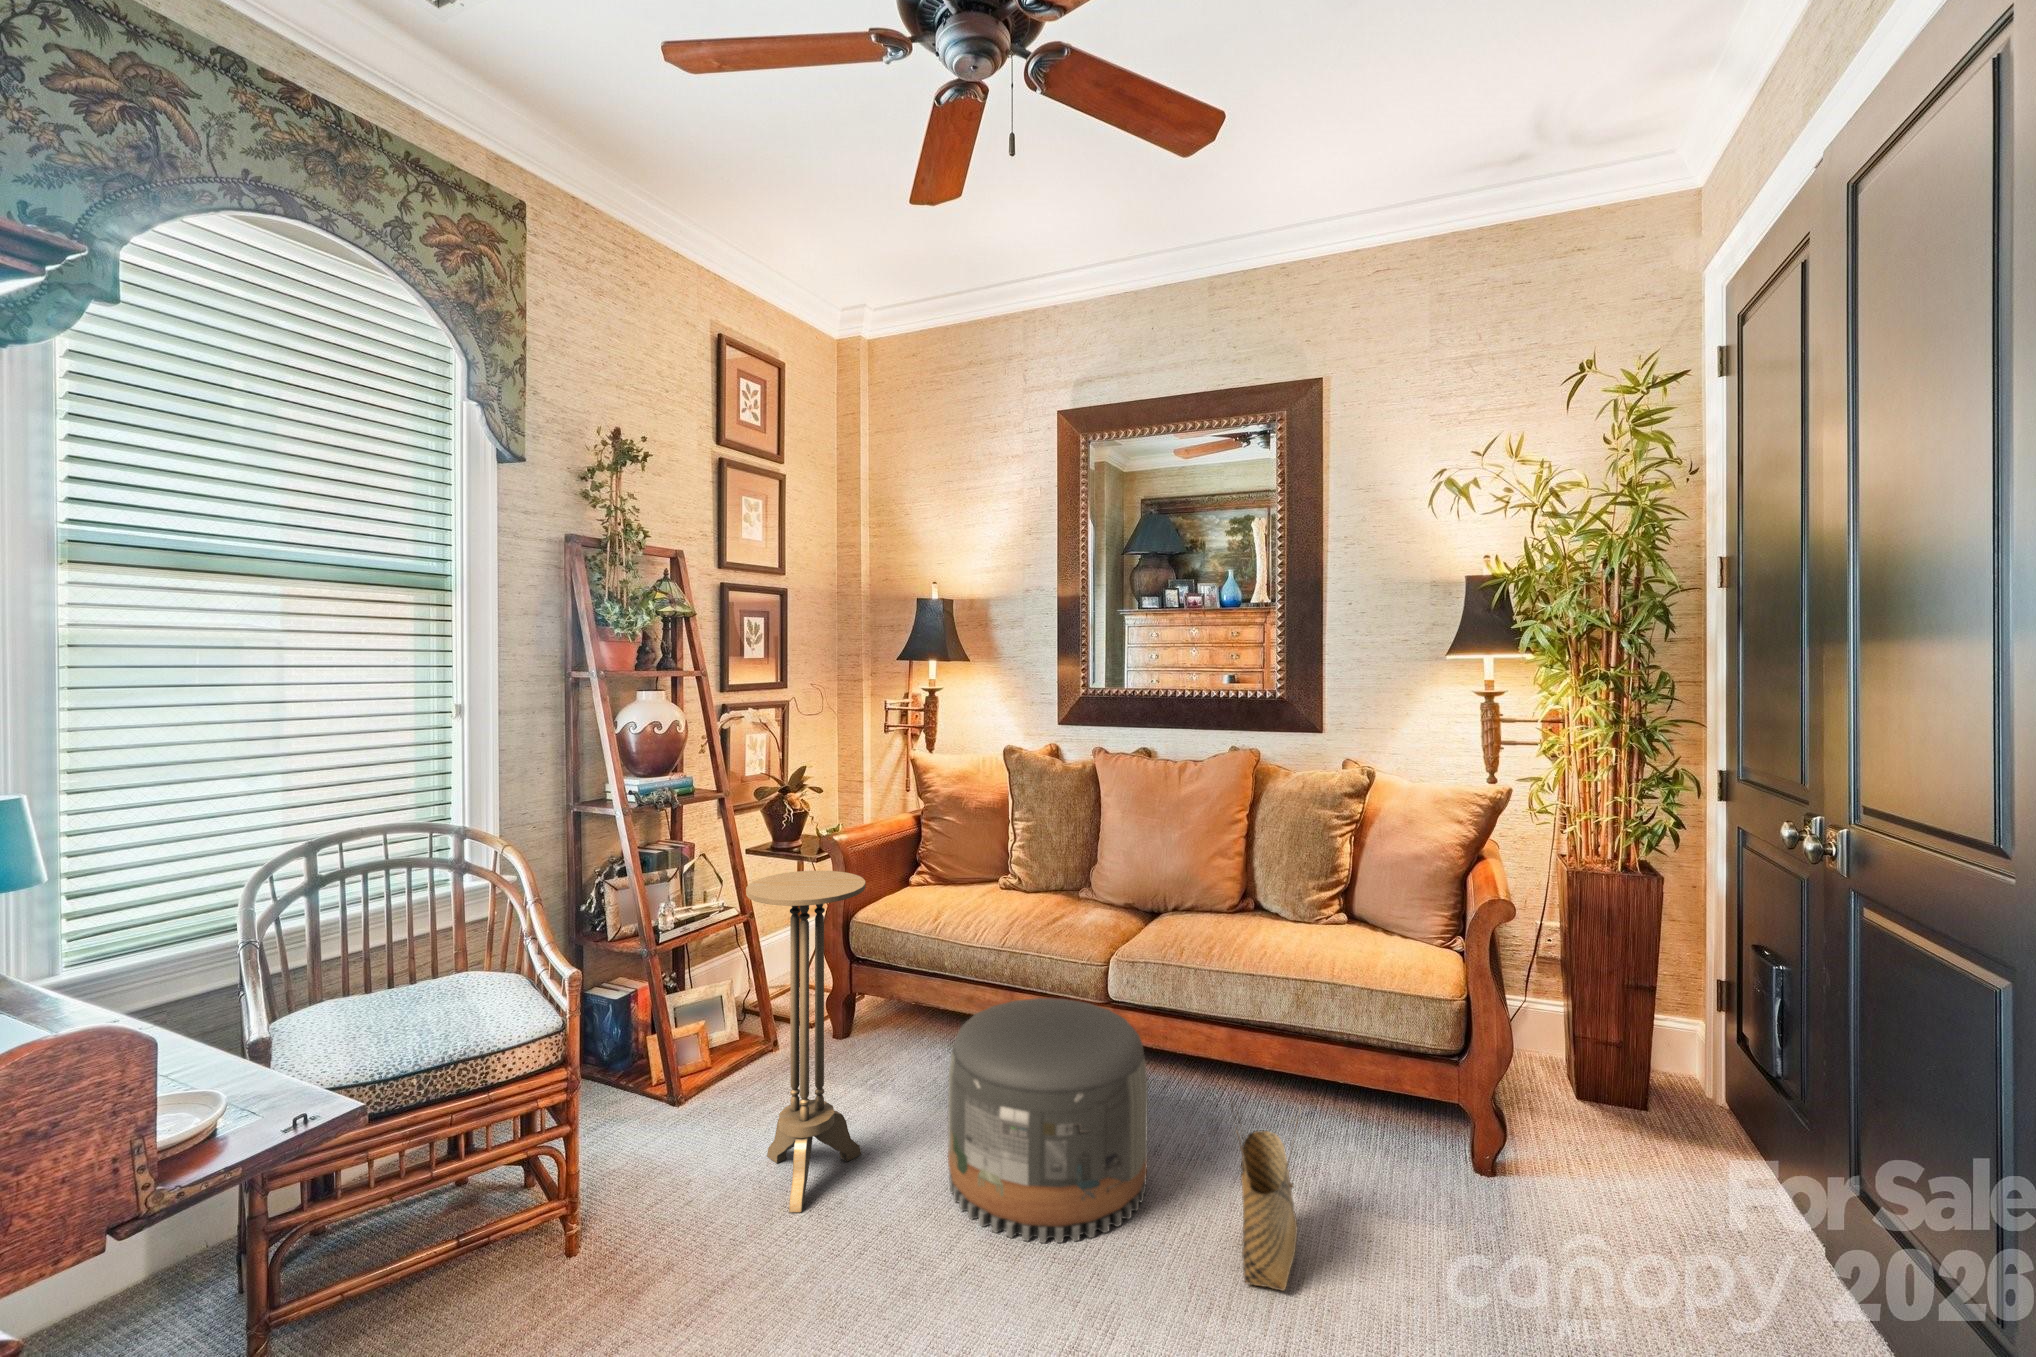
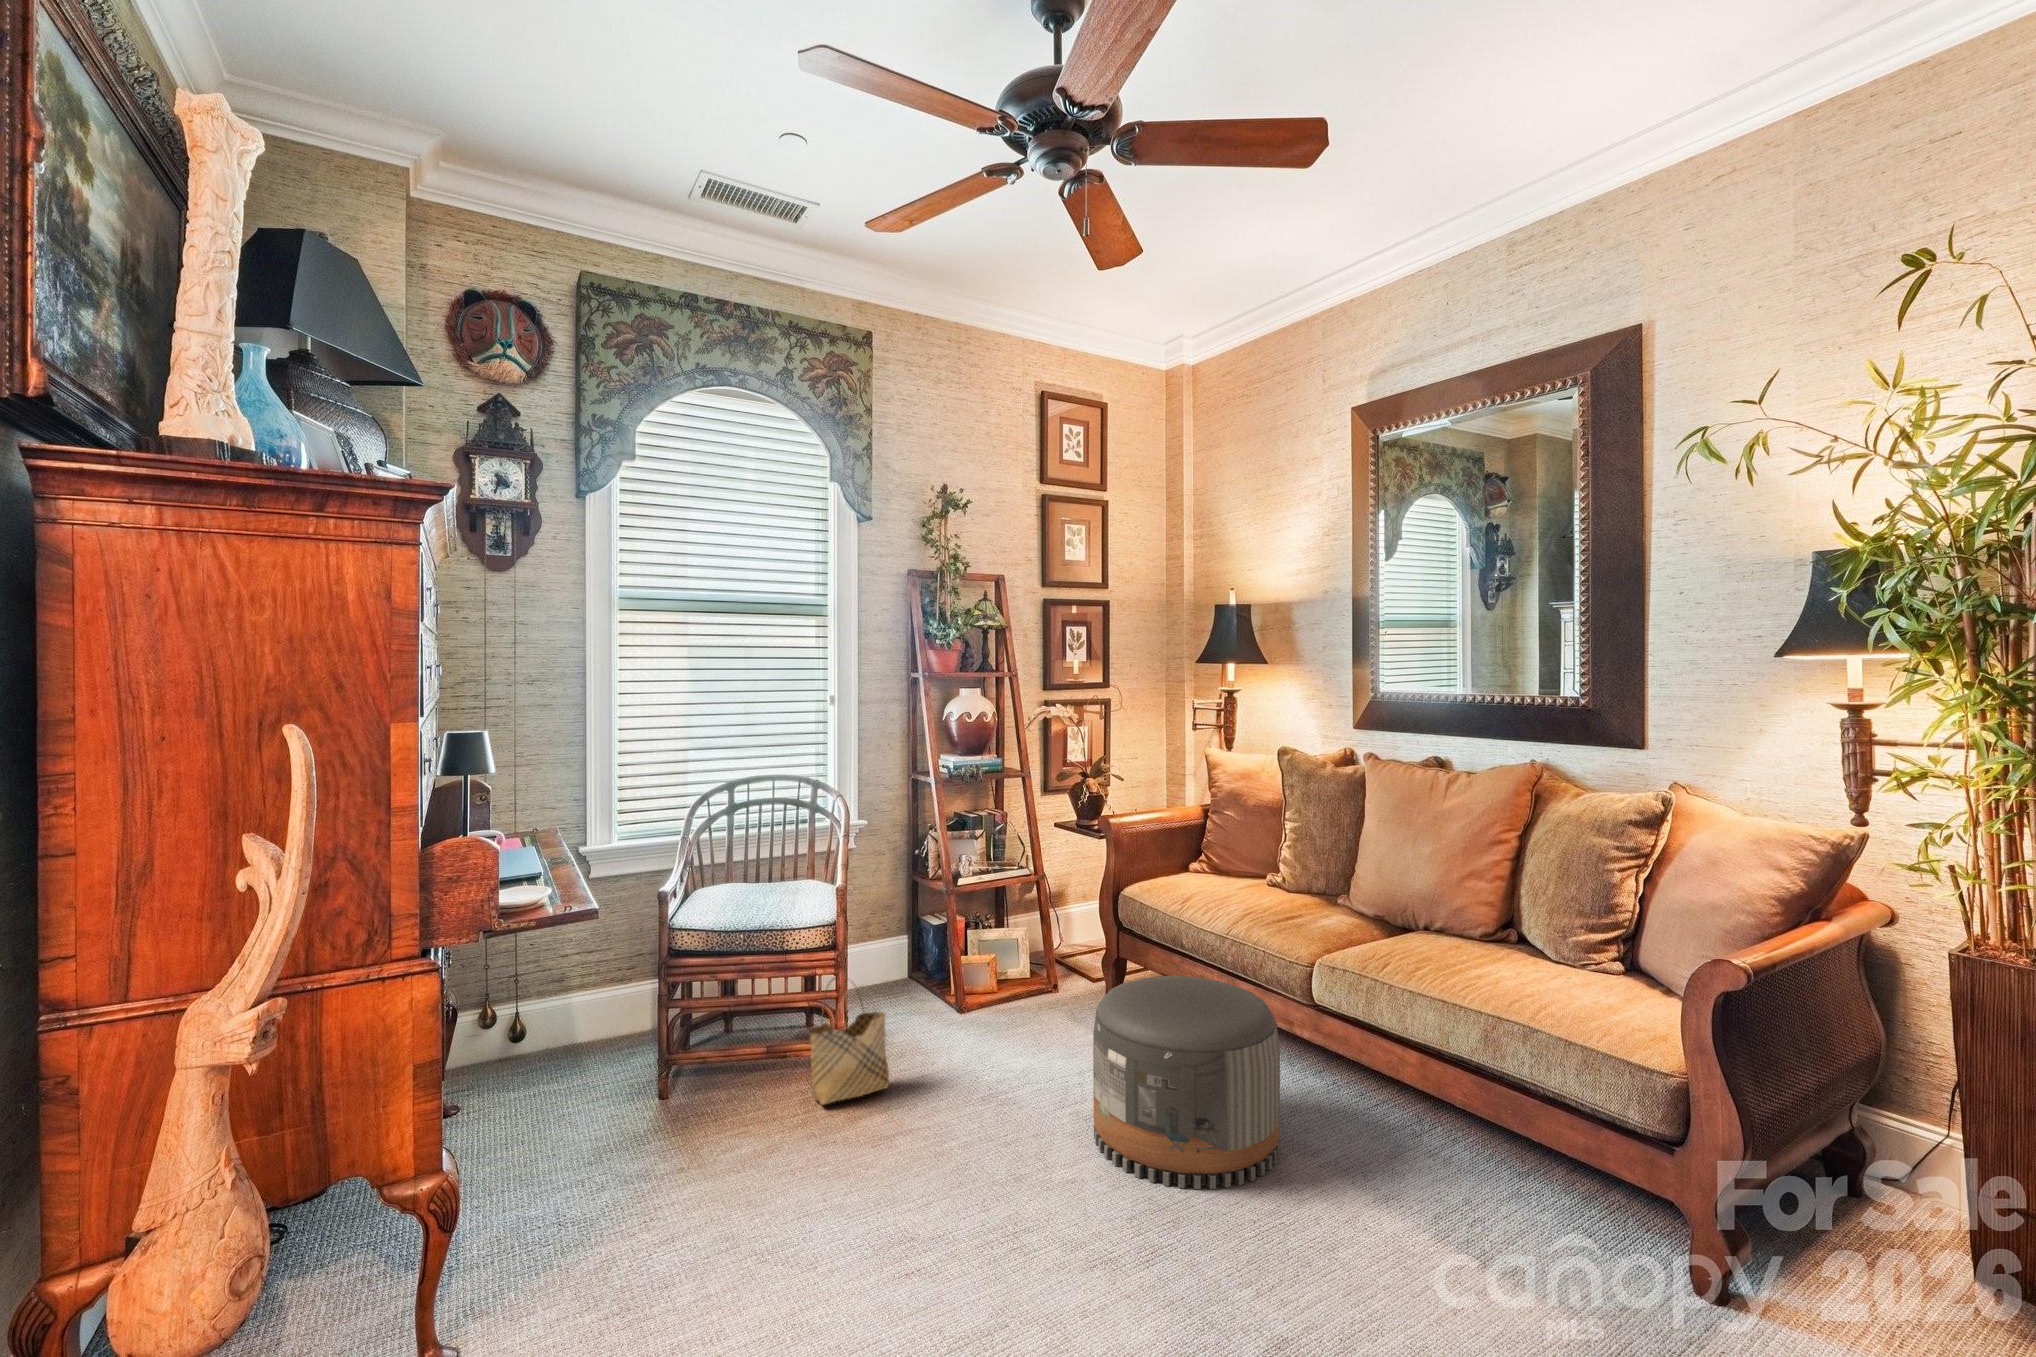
side table: present [746,871,865,1213] -> none [955,835,1054,1102]
woven basket: present [1231,1103,1300,1291] -> present [809,977,889,1105]

